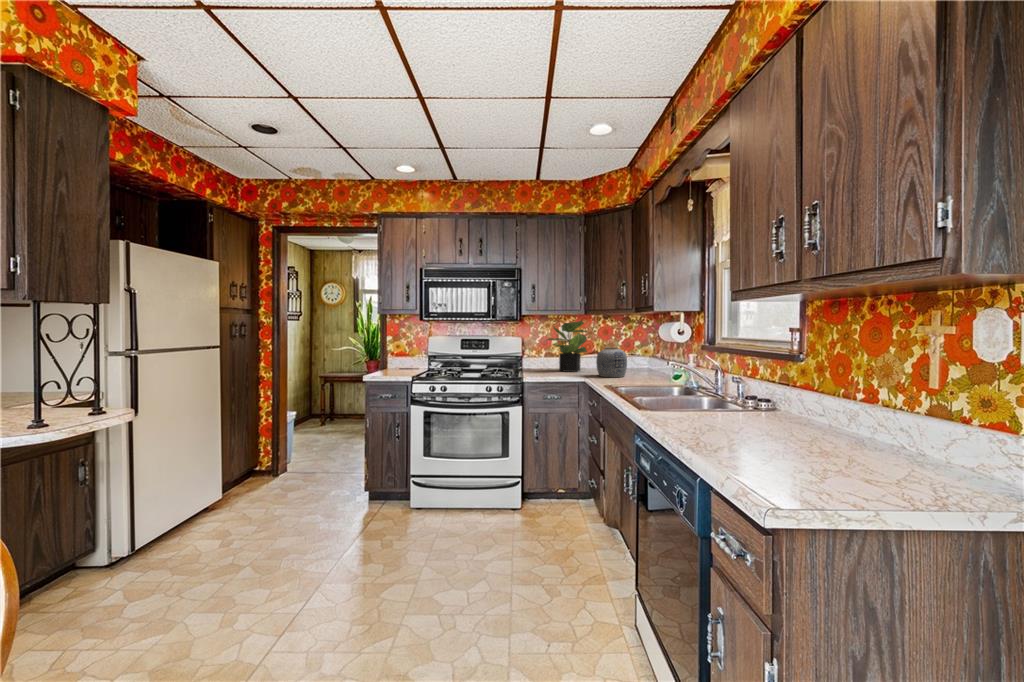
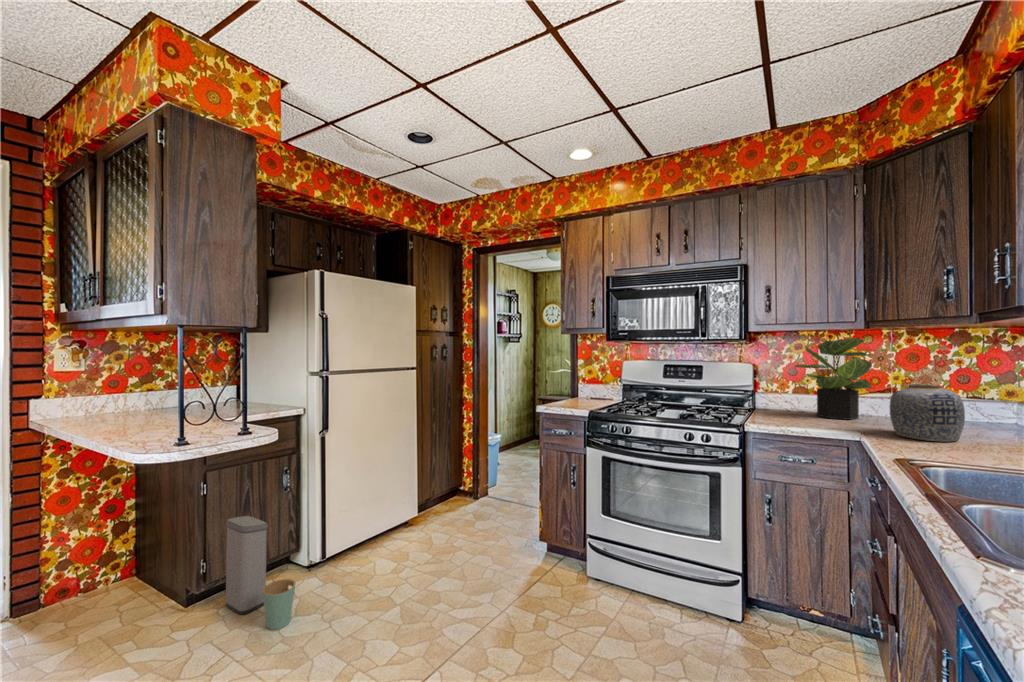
trash can: none [63,502,168,595] -> present [226,516,295,630]

